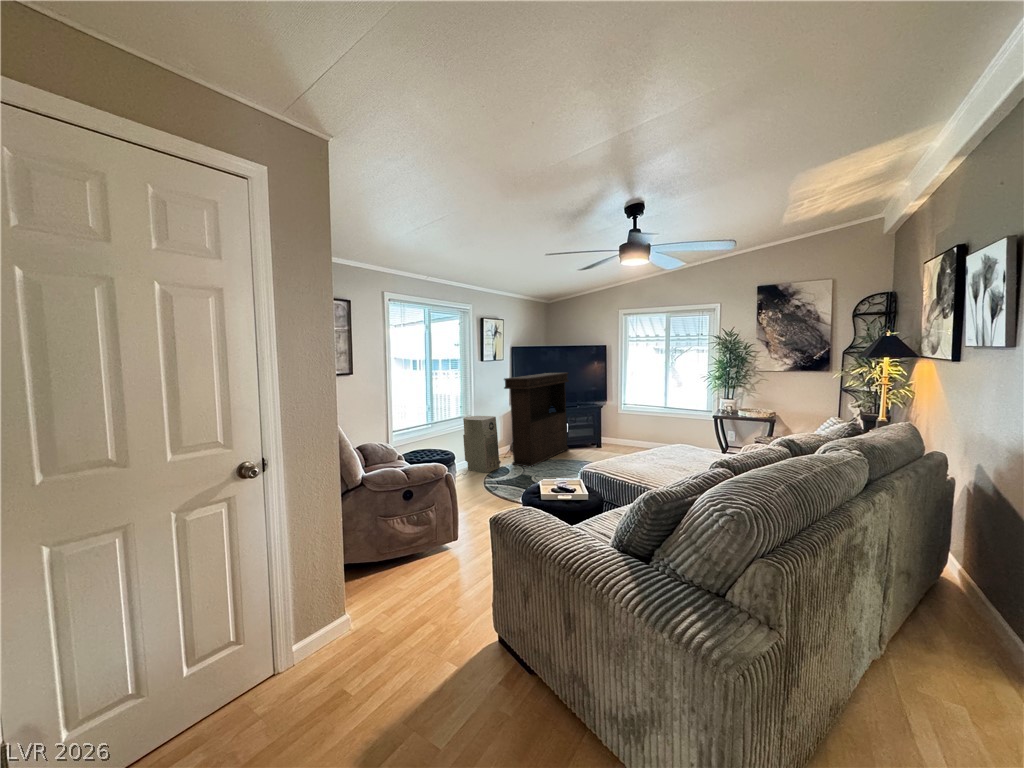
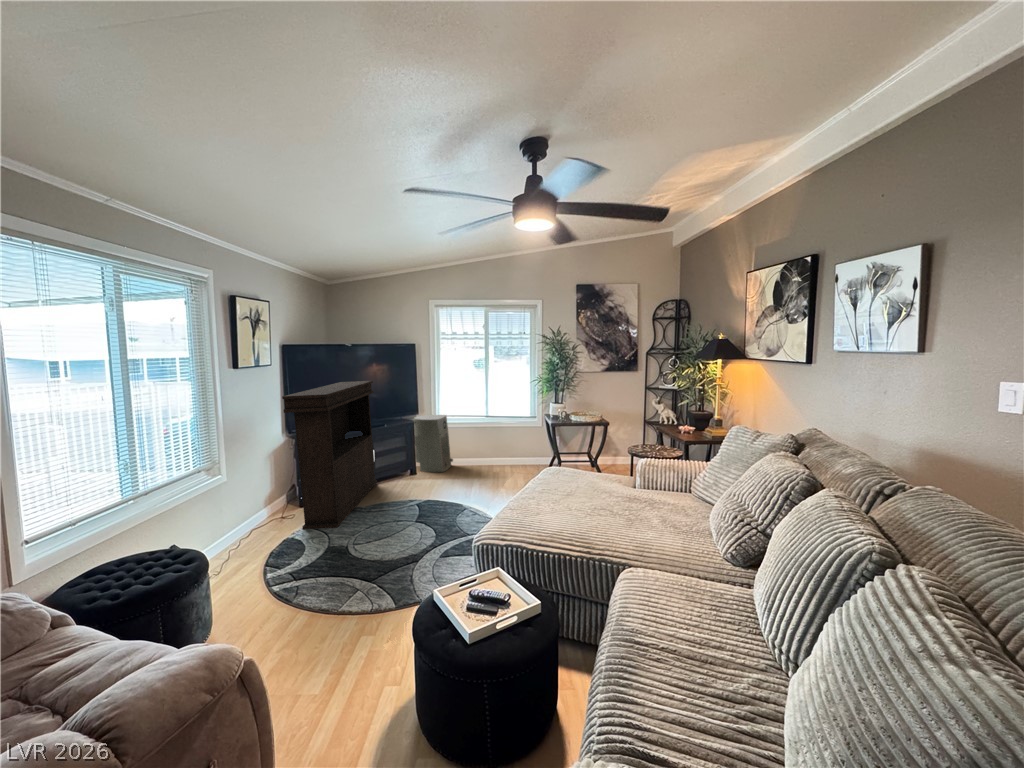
air purifier: present [463,416,501,473] -> present [414,415,453,472]

